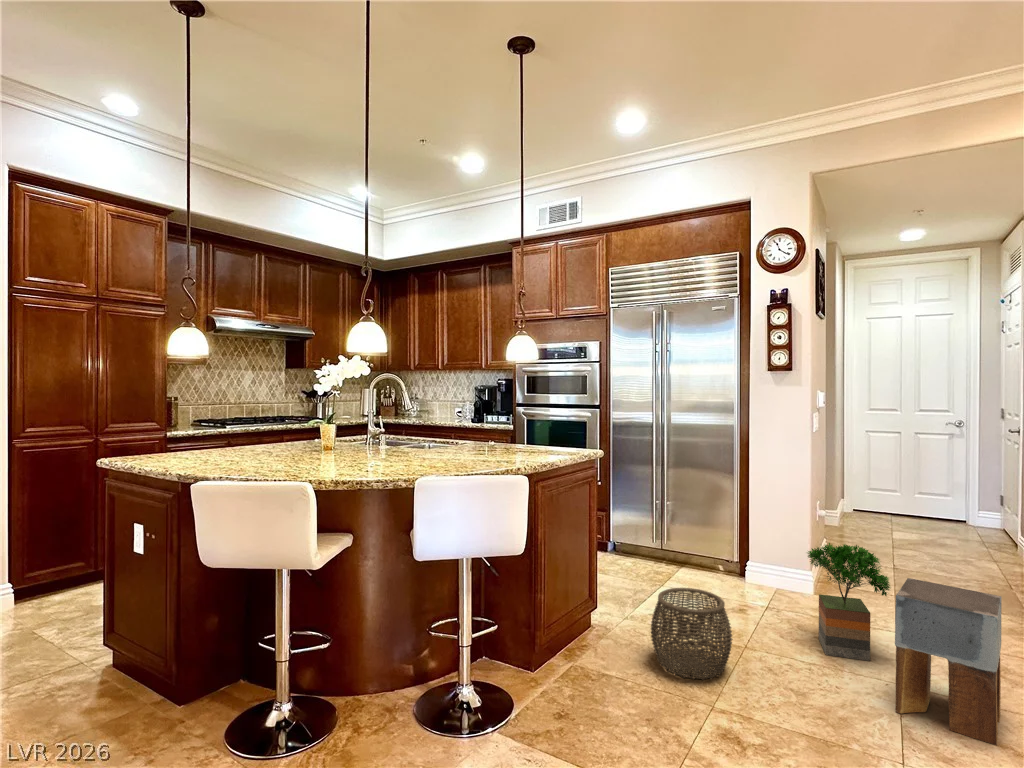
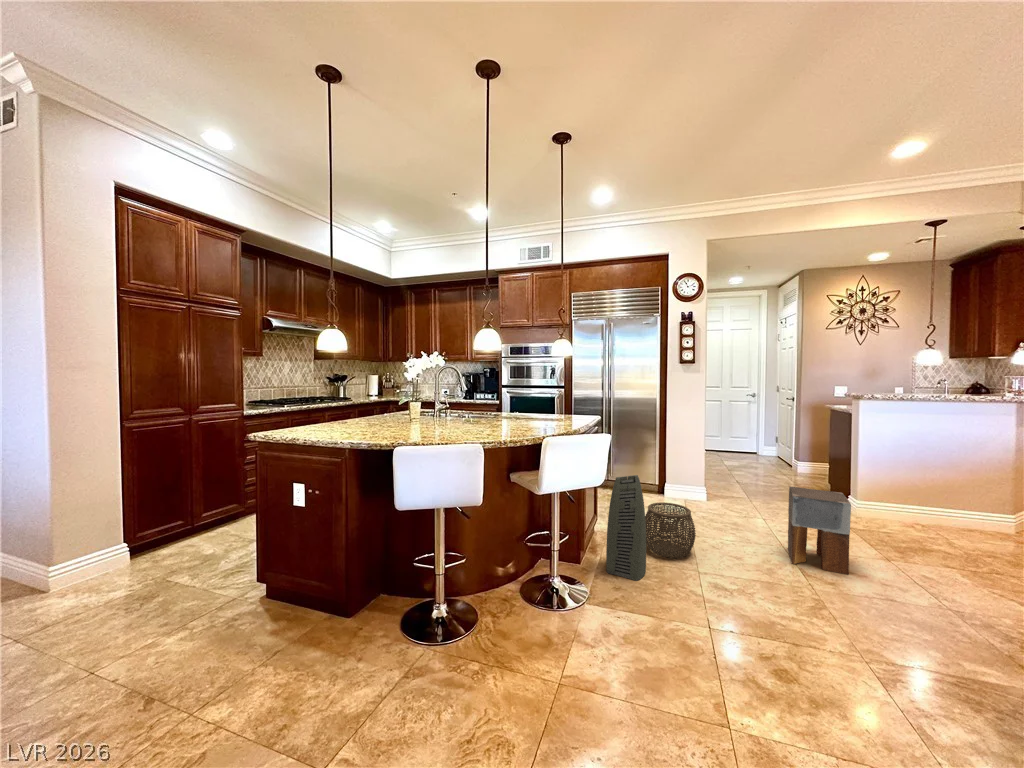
air purifier: none [566,541,634,707] -> present [606,475,646,581]
potted tree: present [808,543,890,661] -> none [721,469,775,537]

